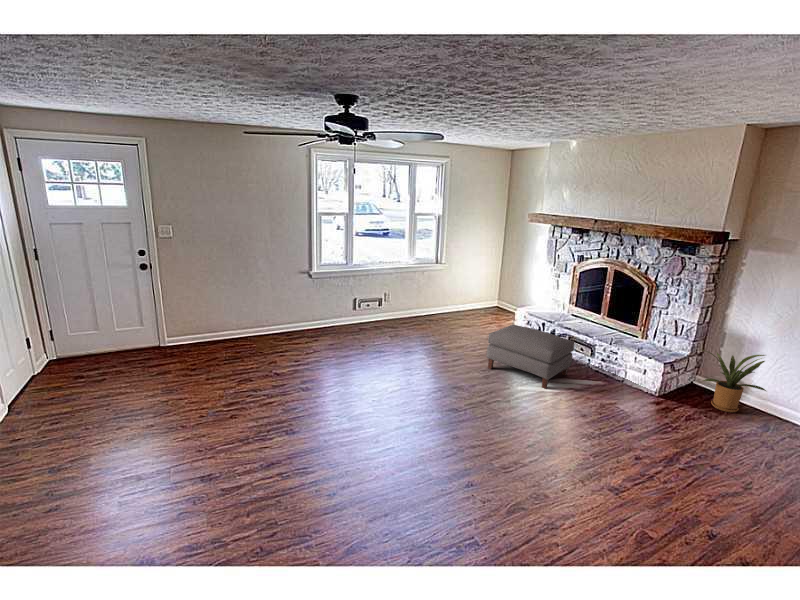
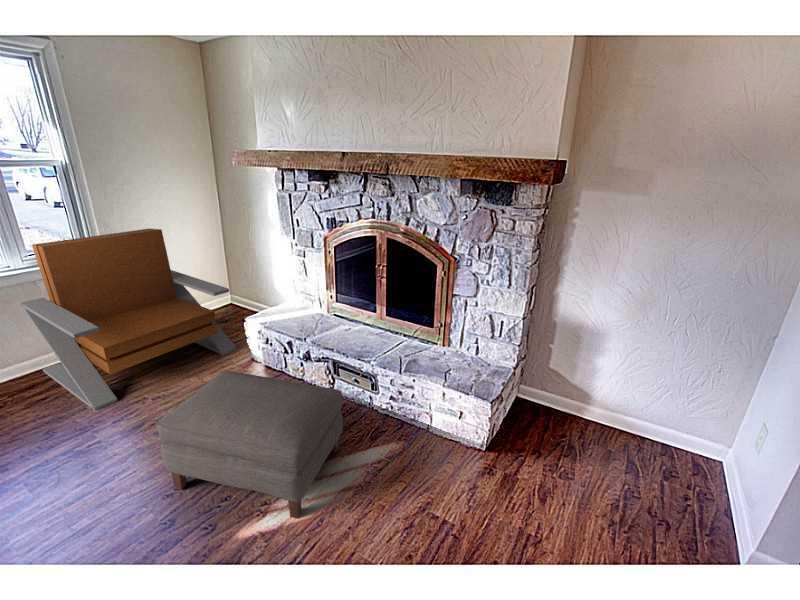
lounge chair: none [414,255,510,338] -> present [20,228,237,411]
house plant: present [703,350,766,412] -> none [533,357,630,454]

